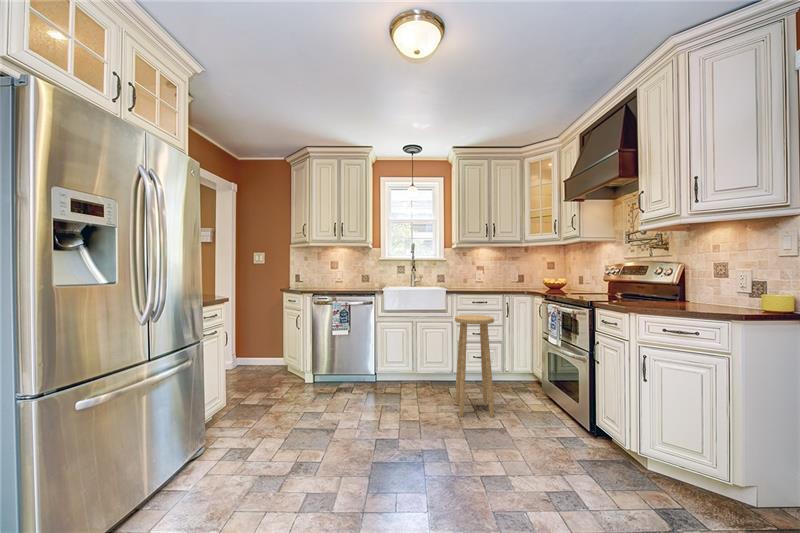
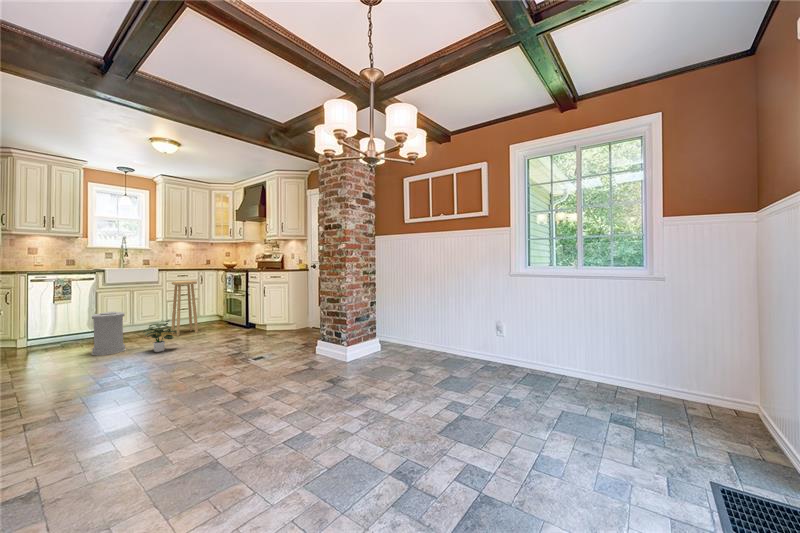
trash can: none [329,367,373,447] -> present [92,312,125,355]
potted plant: none [383,408,442,477] -> present [144,320,177,352]

